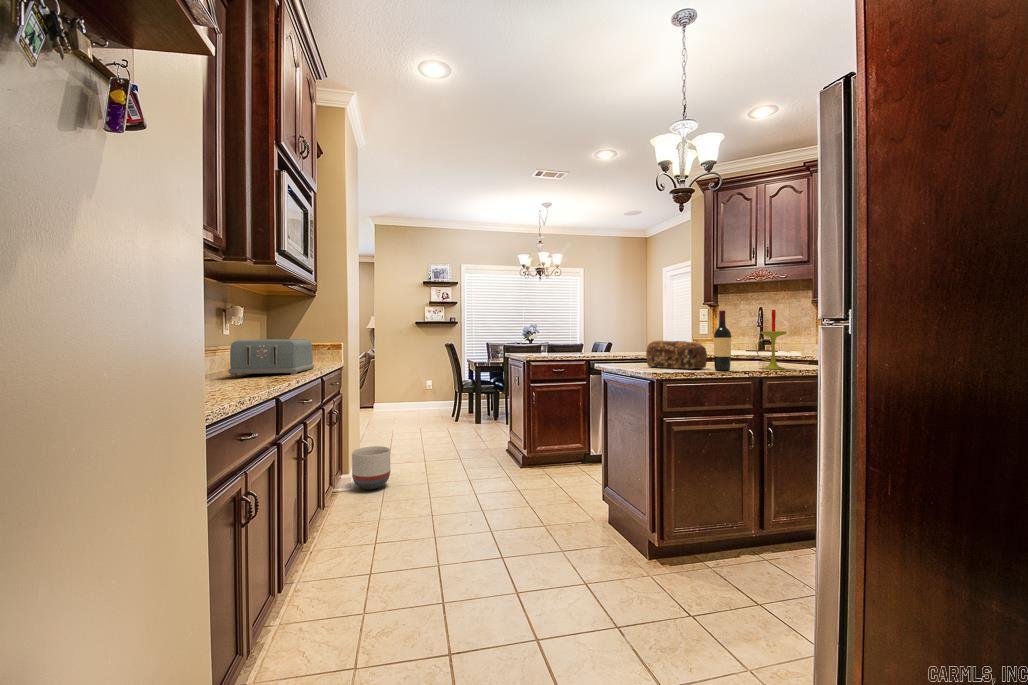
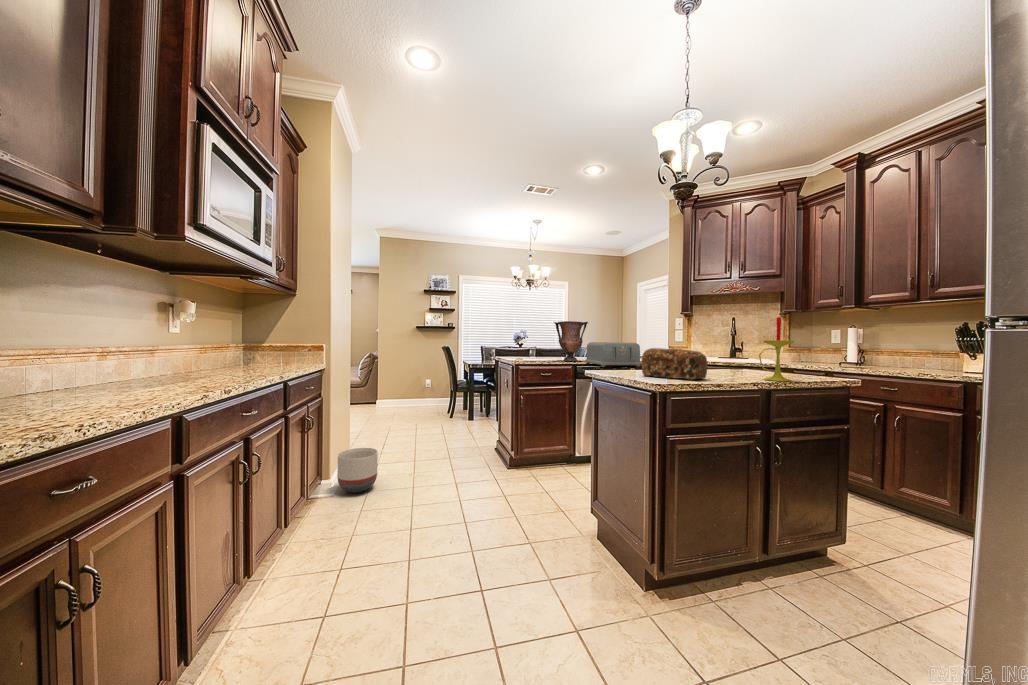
wine bottle: present [714,310,731,371] -> none [718,317,739,383]
vase: none [566,315,602,356] -> present [554,321,588,361]
toaster: present [228,339,314,376] -> present [585,342,641,367]

